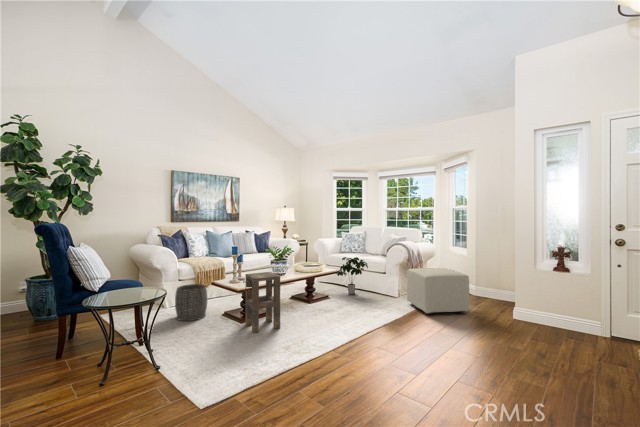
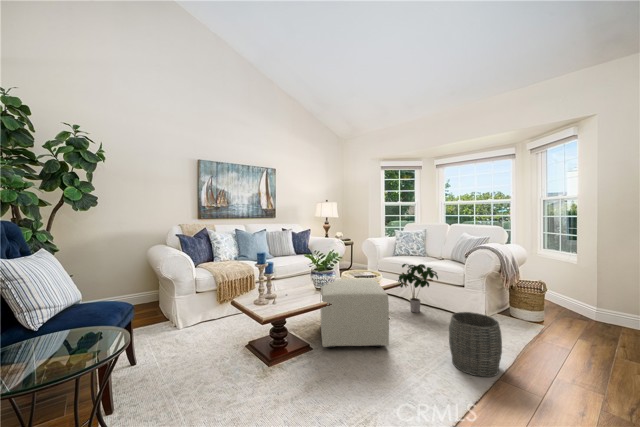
ottoman: present [407,268,470,315] -> present [320,279,389,348]
side table: present [245,272,280,333] -> none [274,291,325,391]
woven basket: present [175,284,207,321] -> present [449,312,502,377]

